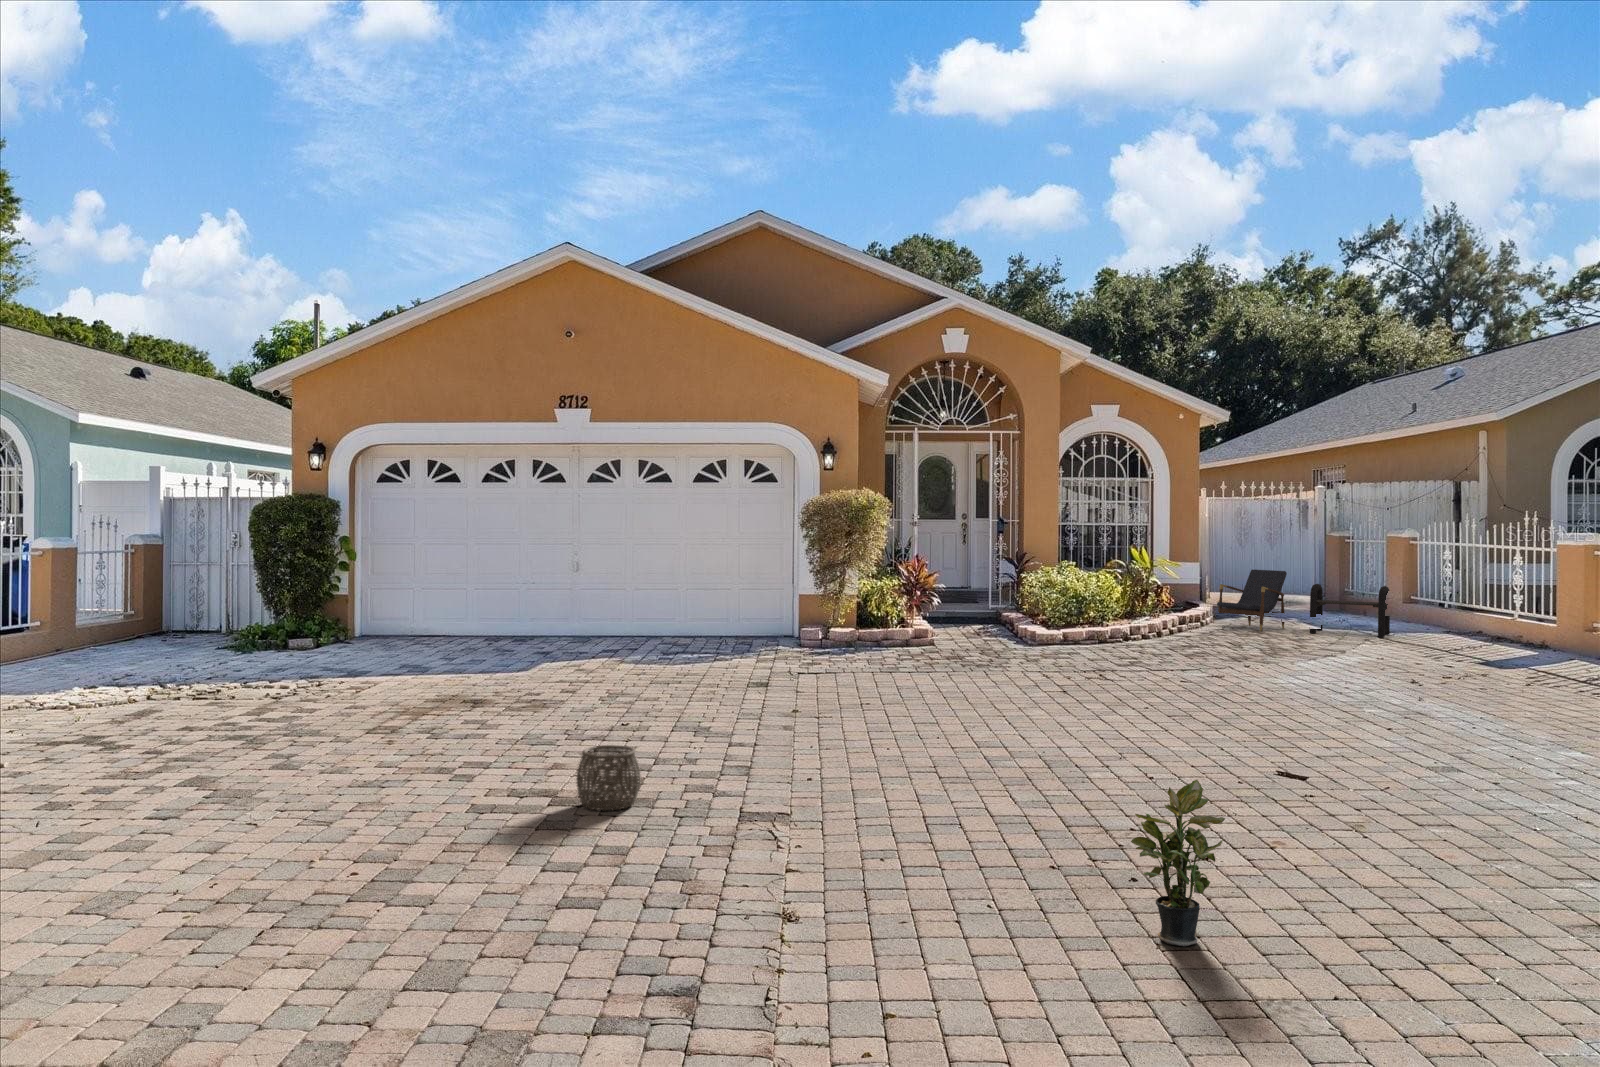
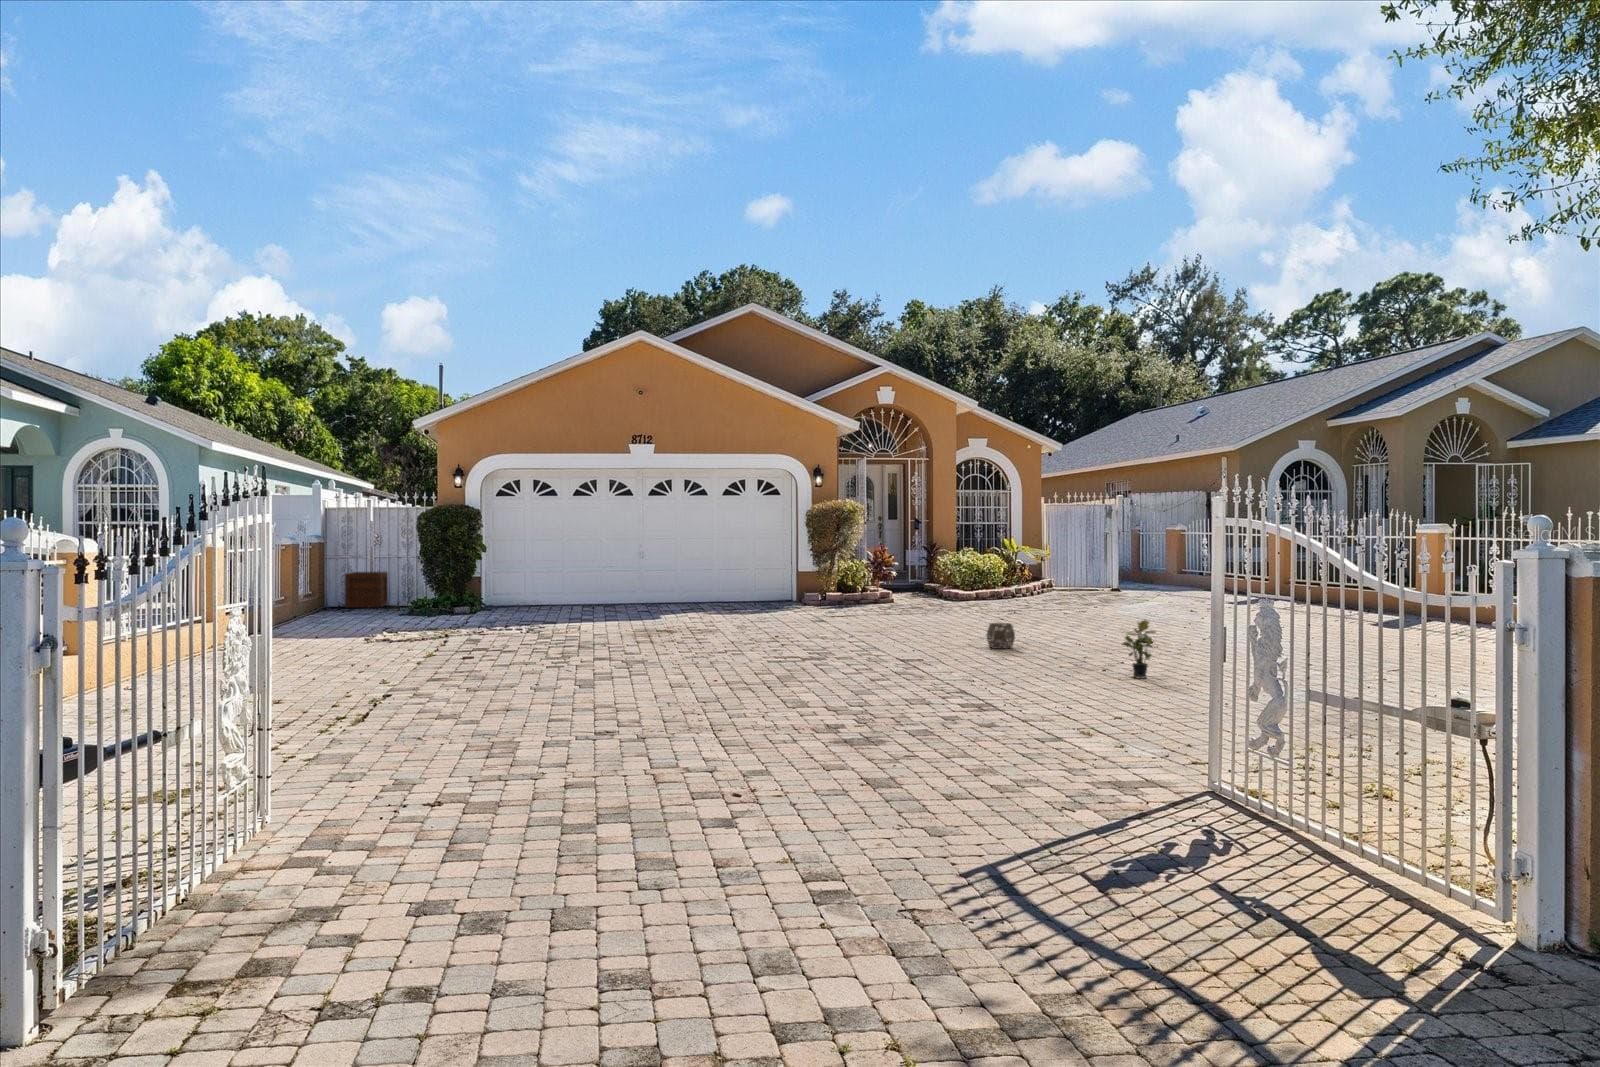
lounge chair: present [1217,569,1287,631] -> none [1055,552,1098,592]
wooden crate: none [201,582,270,630] -> present [345,572,388,608]
bench: present [1310,584,1390,638] -> none [1114,560,1162,594]
woven basket: present [576,745,641,811] -> present [987,623,1015,649]

